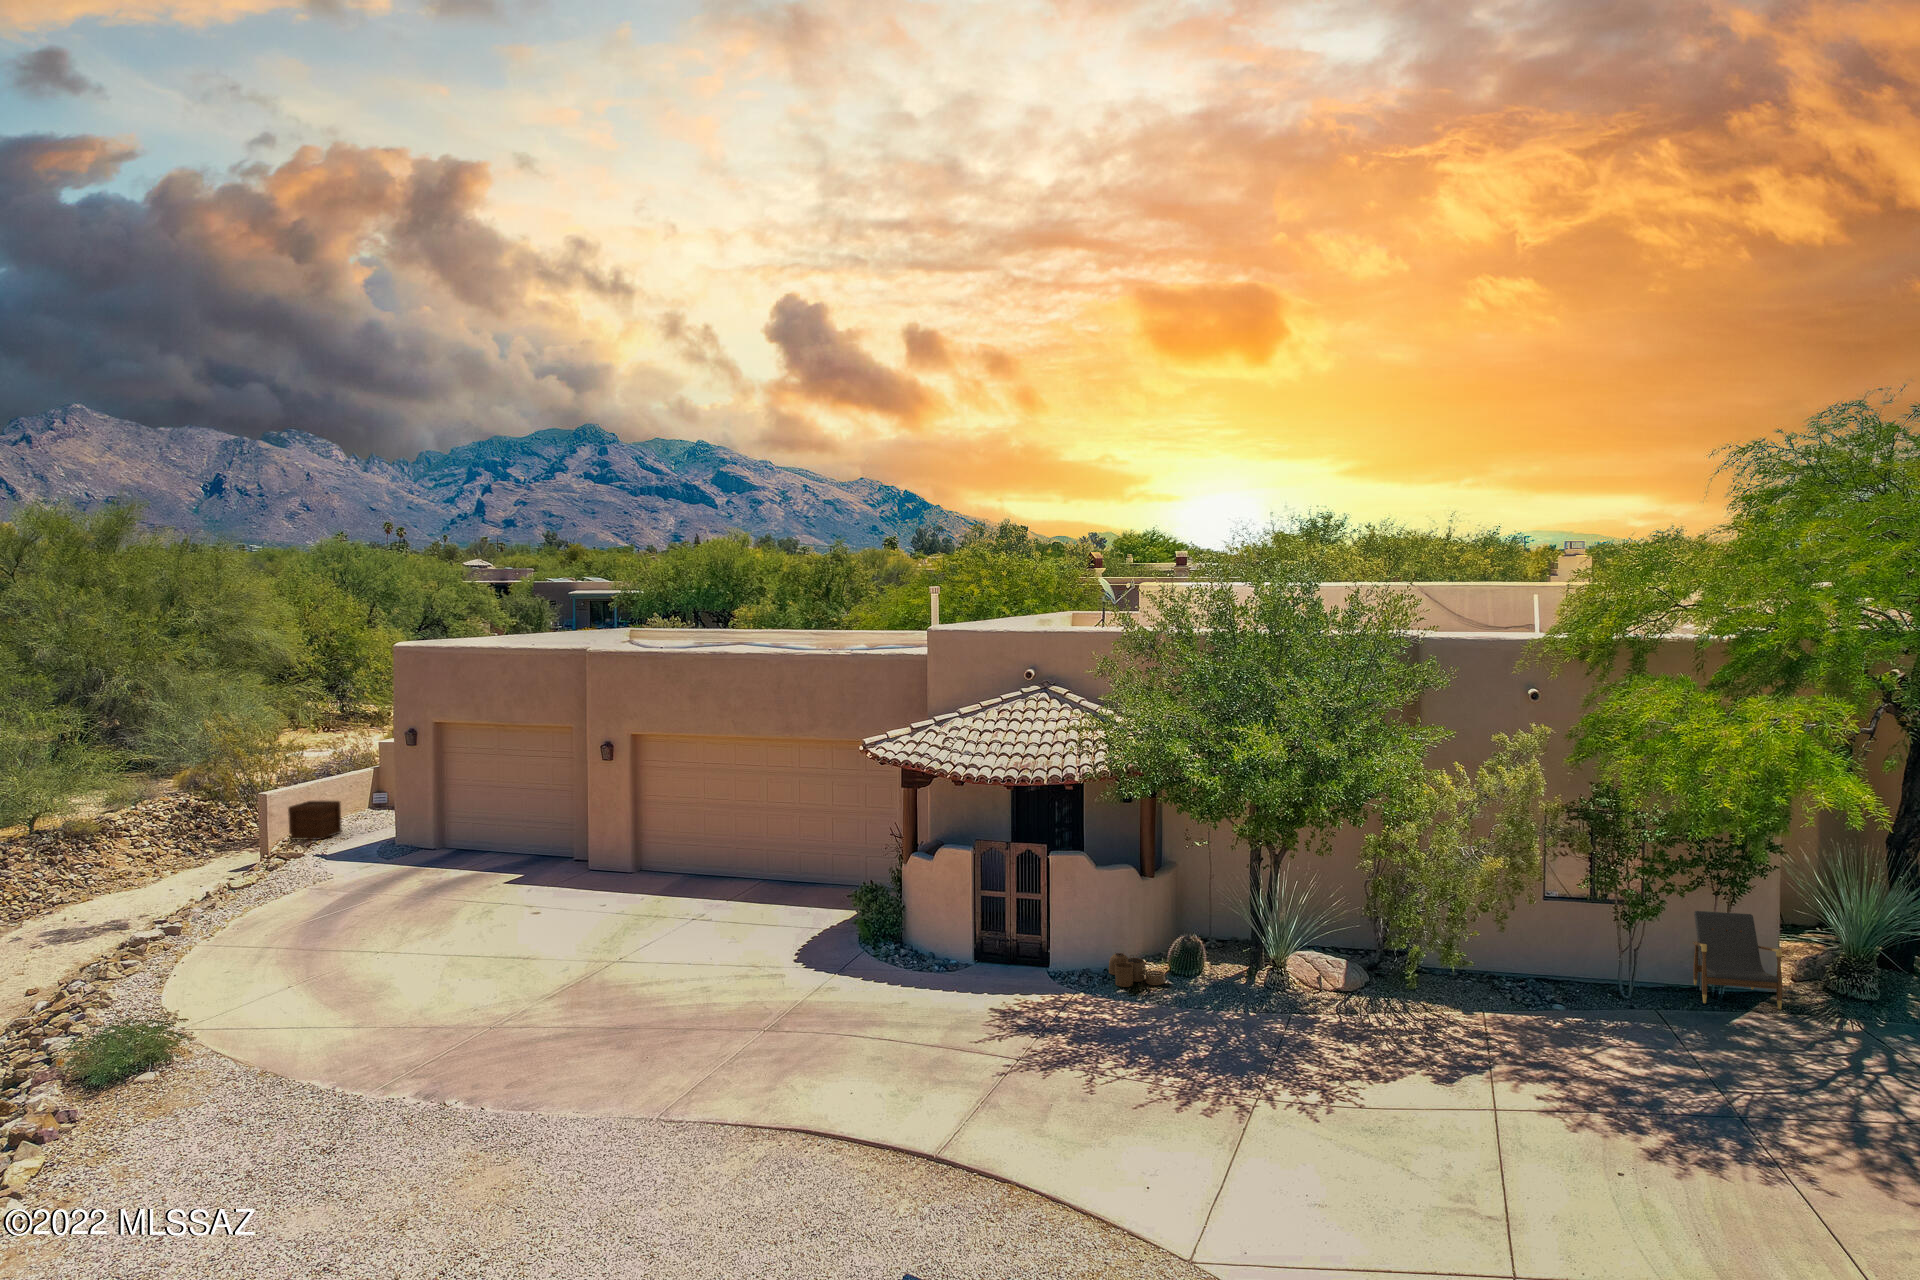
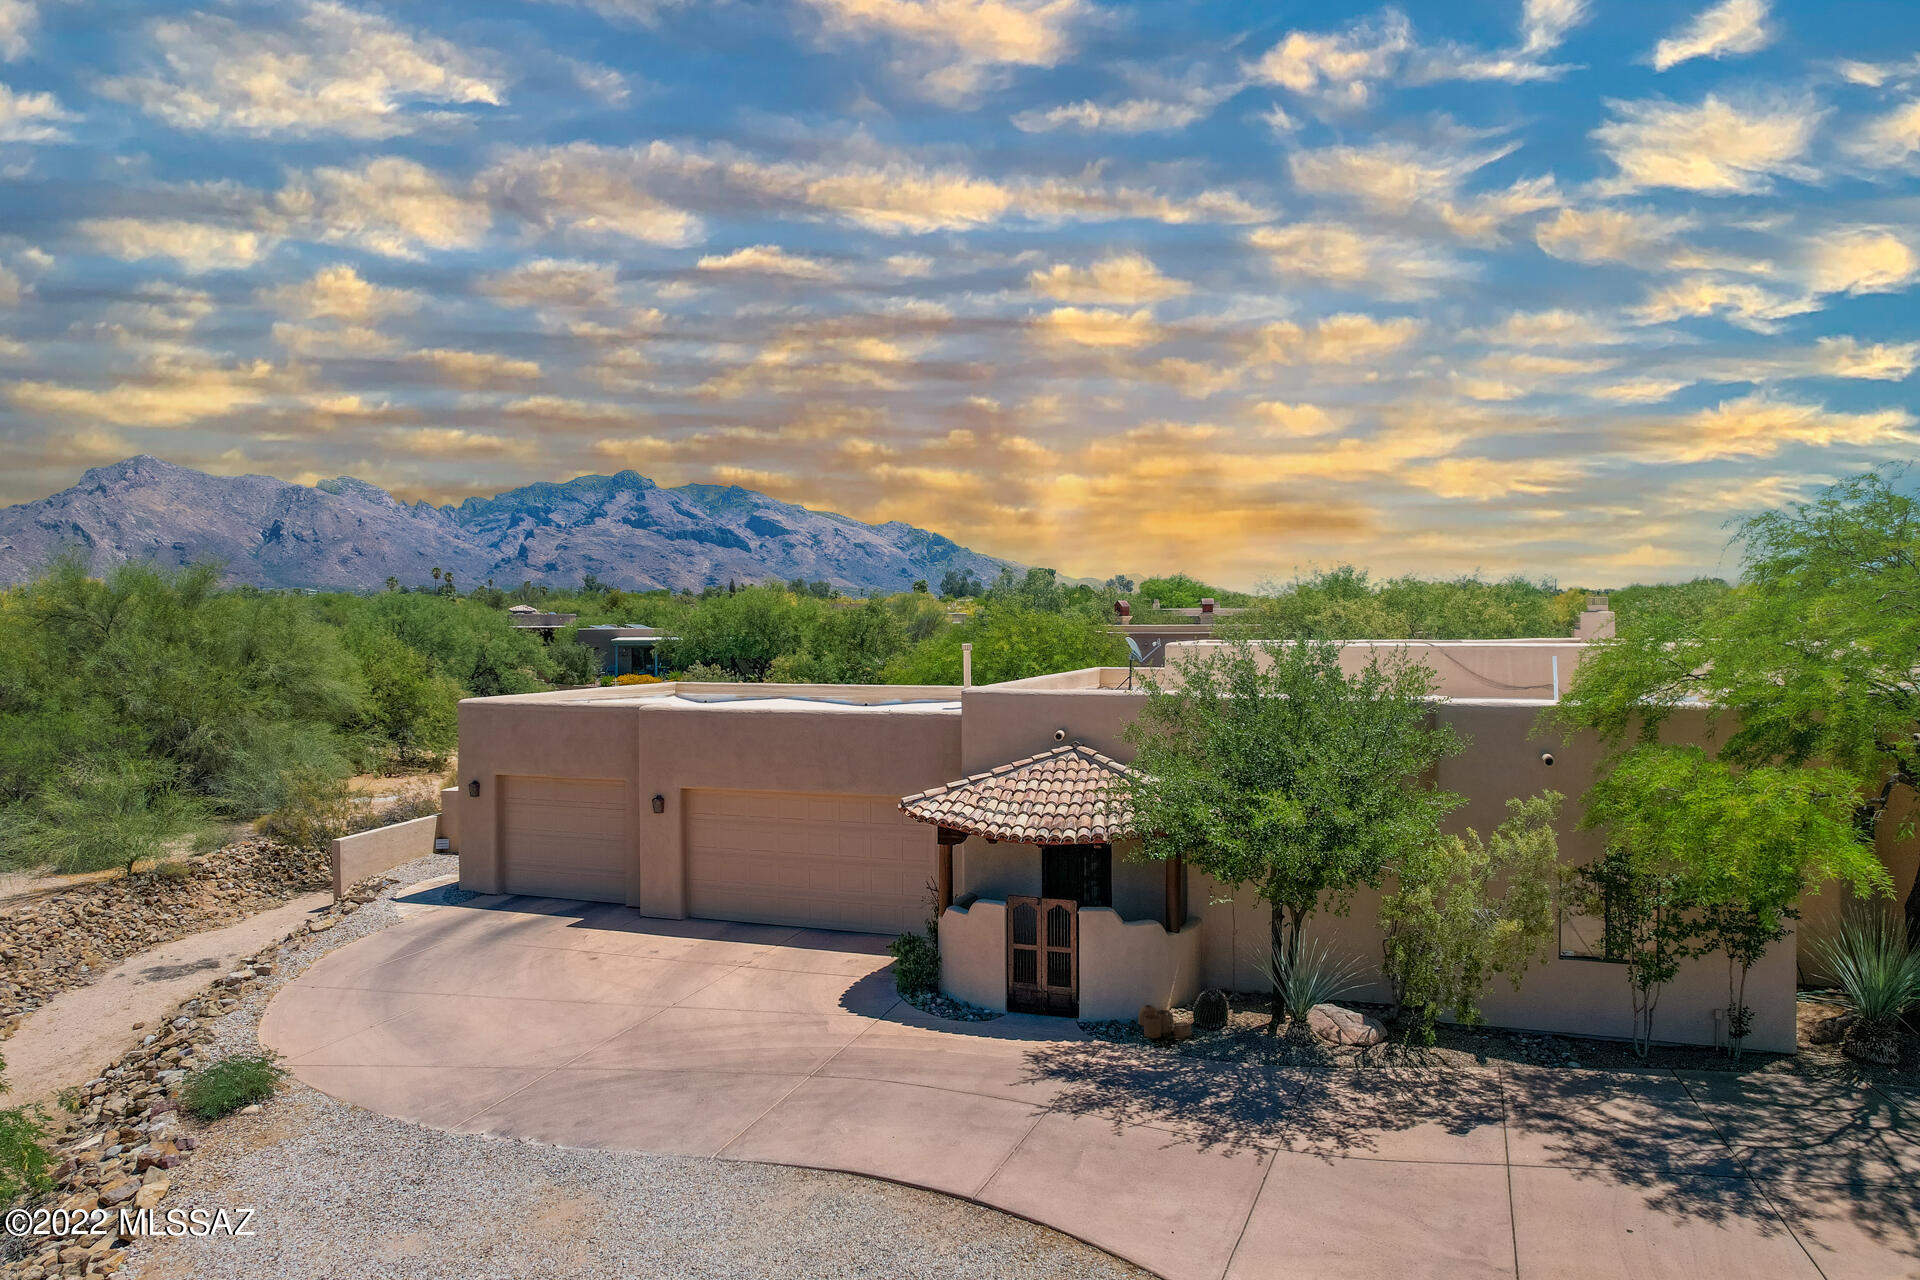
wooden crate: present [288,801,342,840] -> none [365,847,414,884]
lounge chair: present [1693,911,1782,1009] -> none [1704,971,1791,1068]

